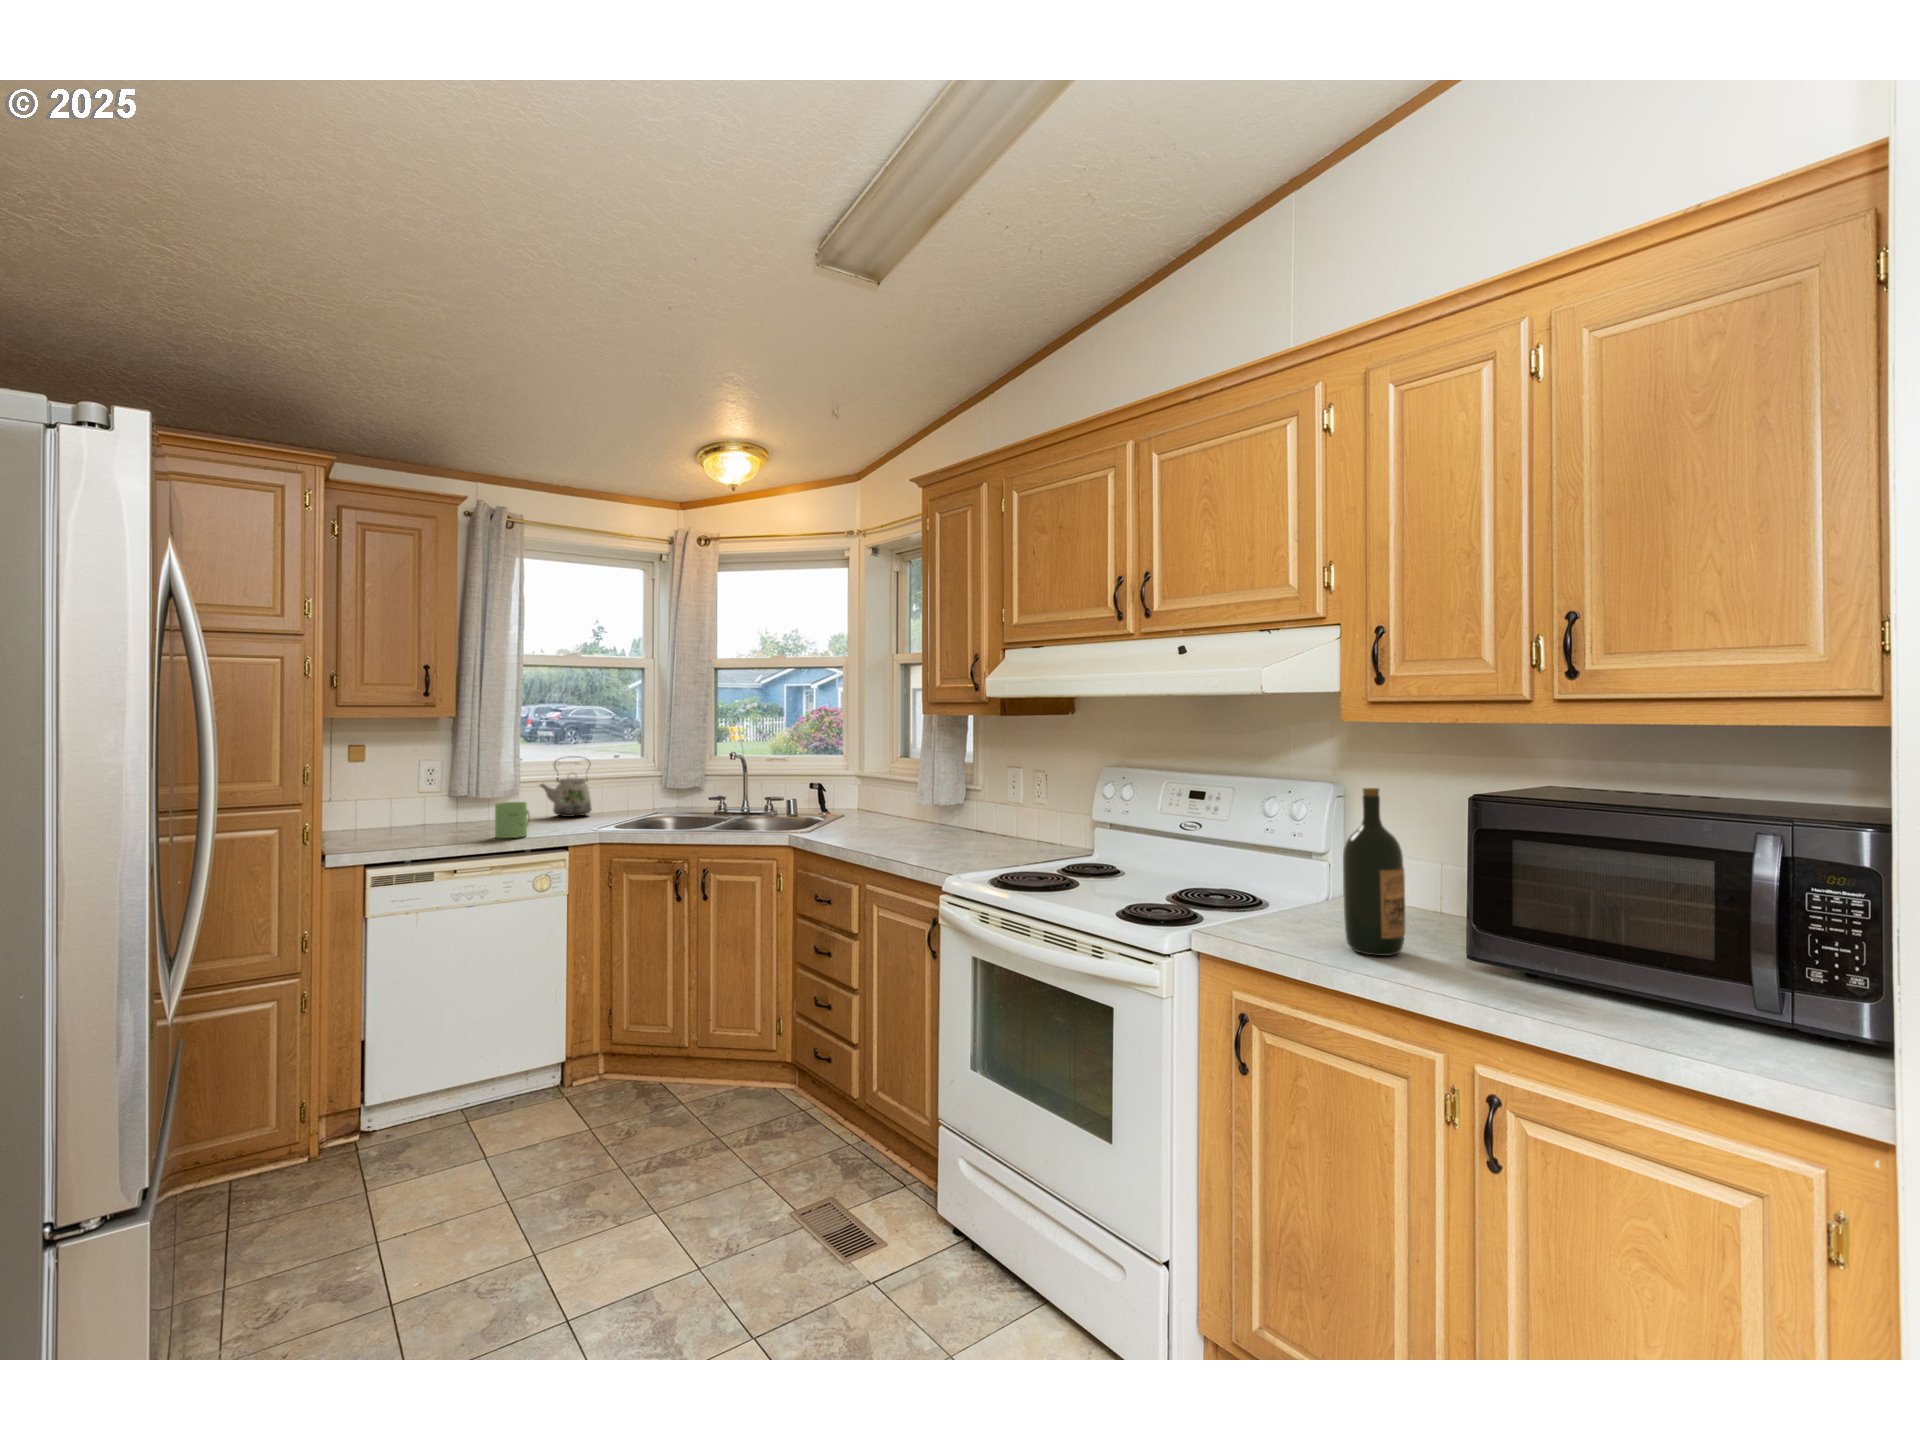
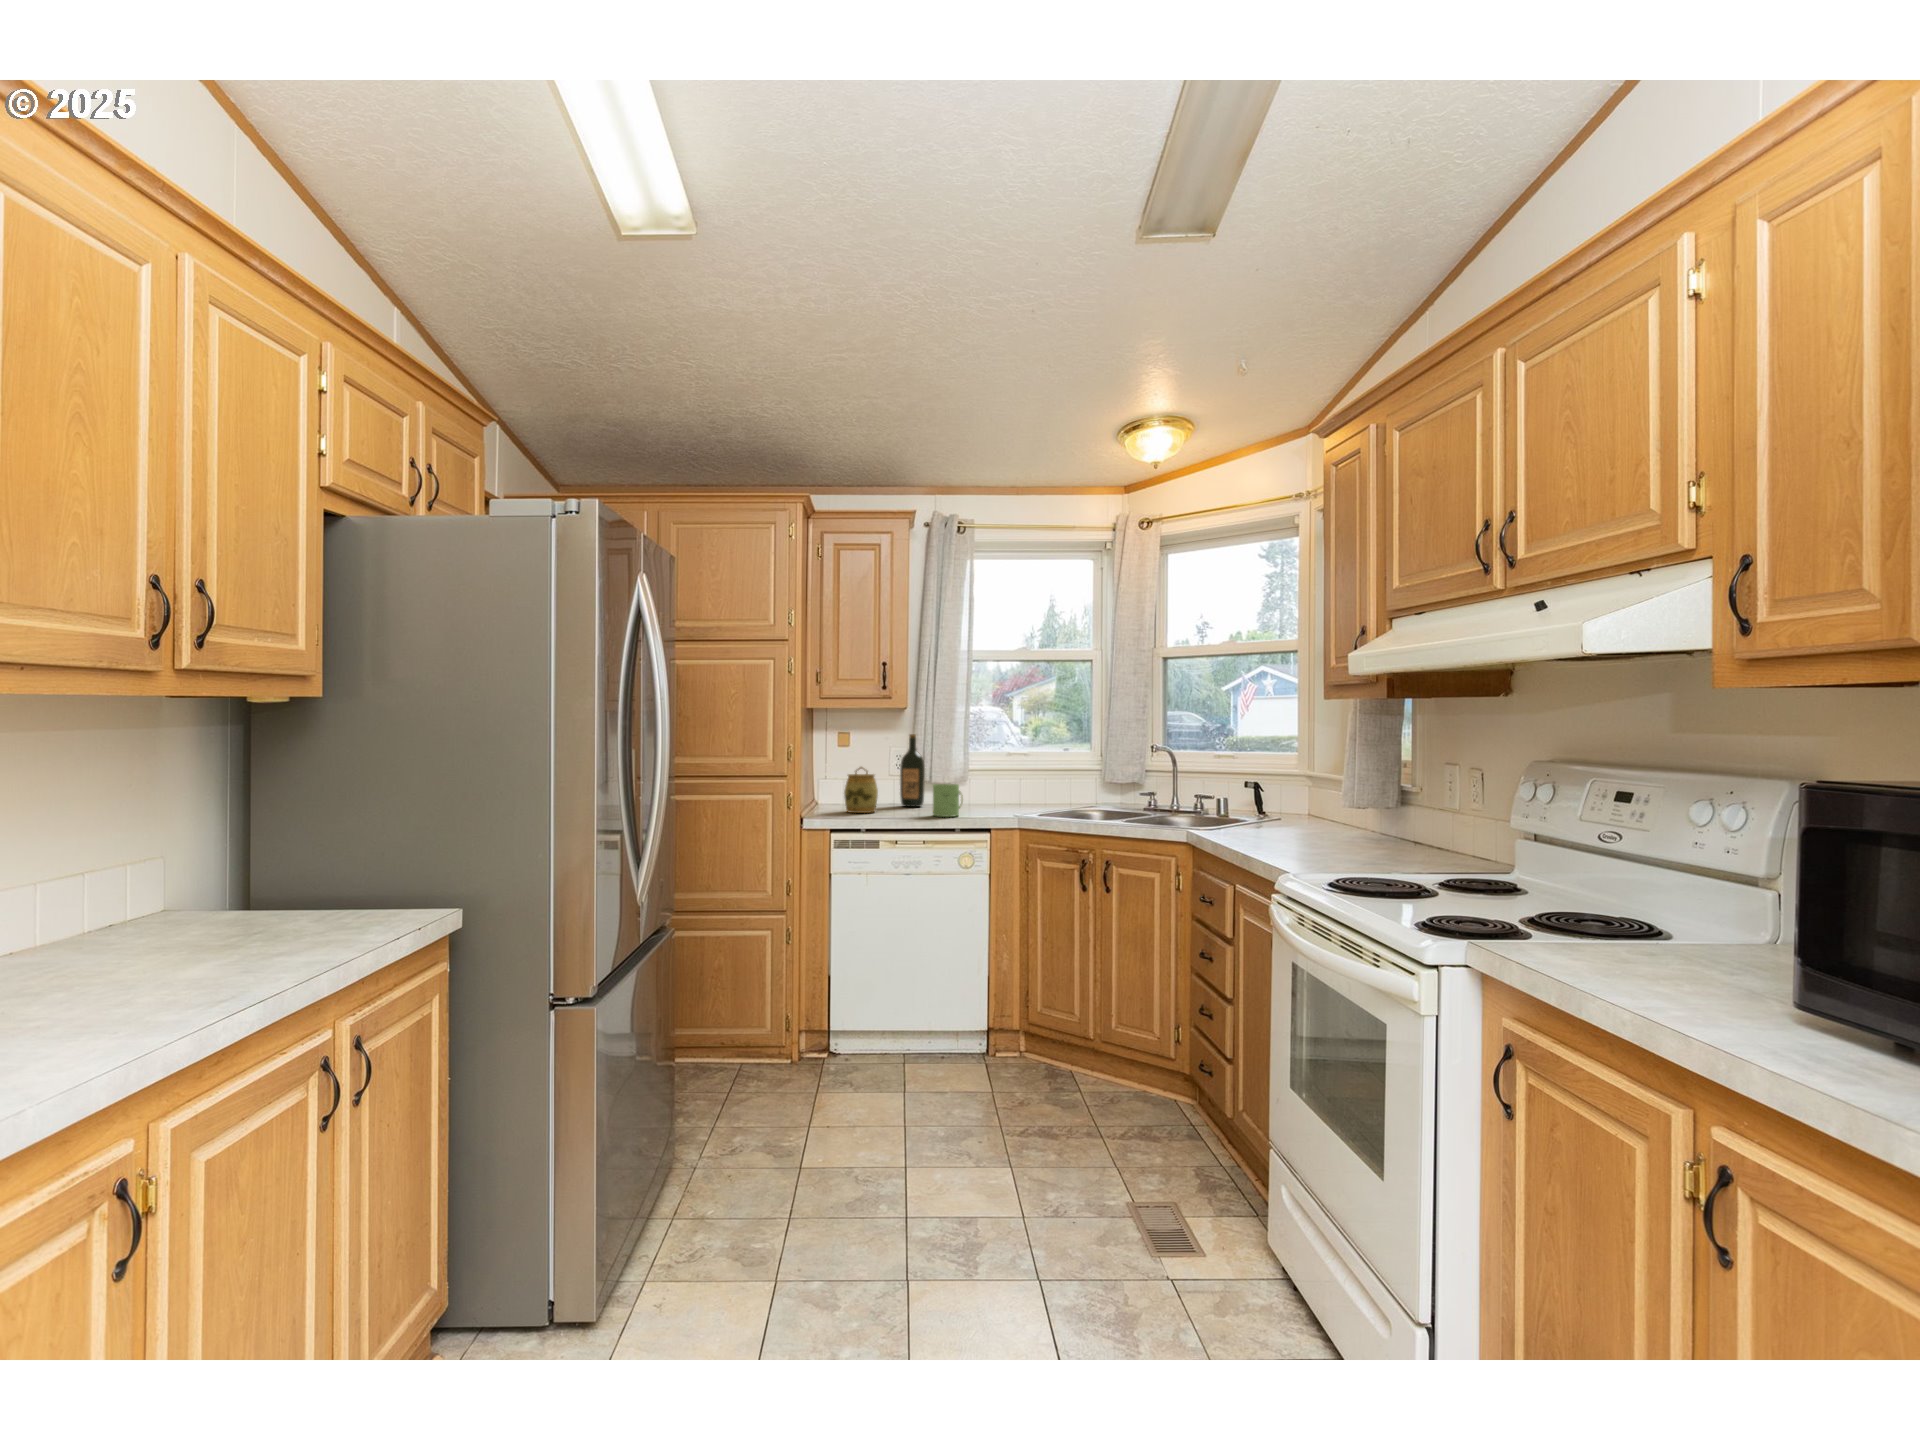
kettle: present [540,764,591,817] -> none [987,745,1033,803]
jar: none [375,787,421,842] -> present [844,767,878,813]
wine bottle: present [1343,788,1405,956] -> present [900,734,925,807]

